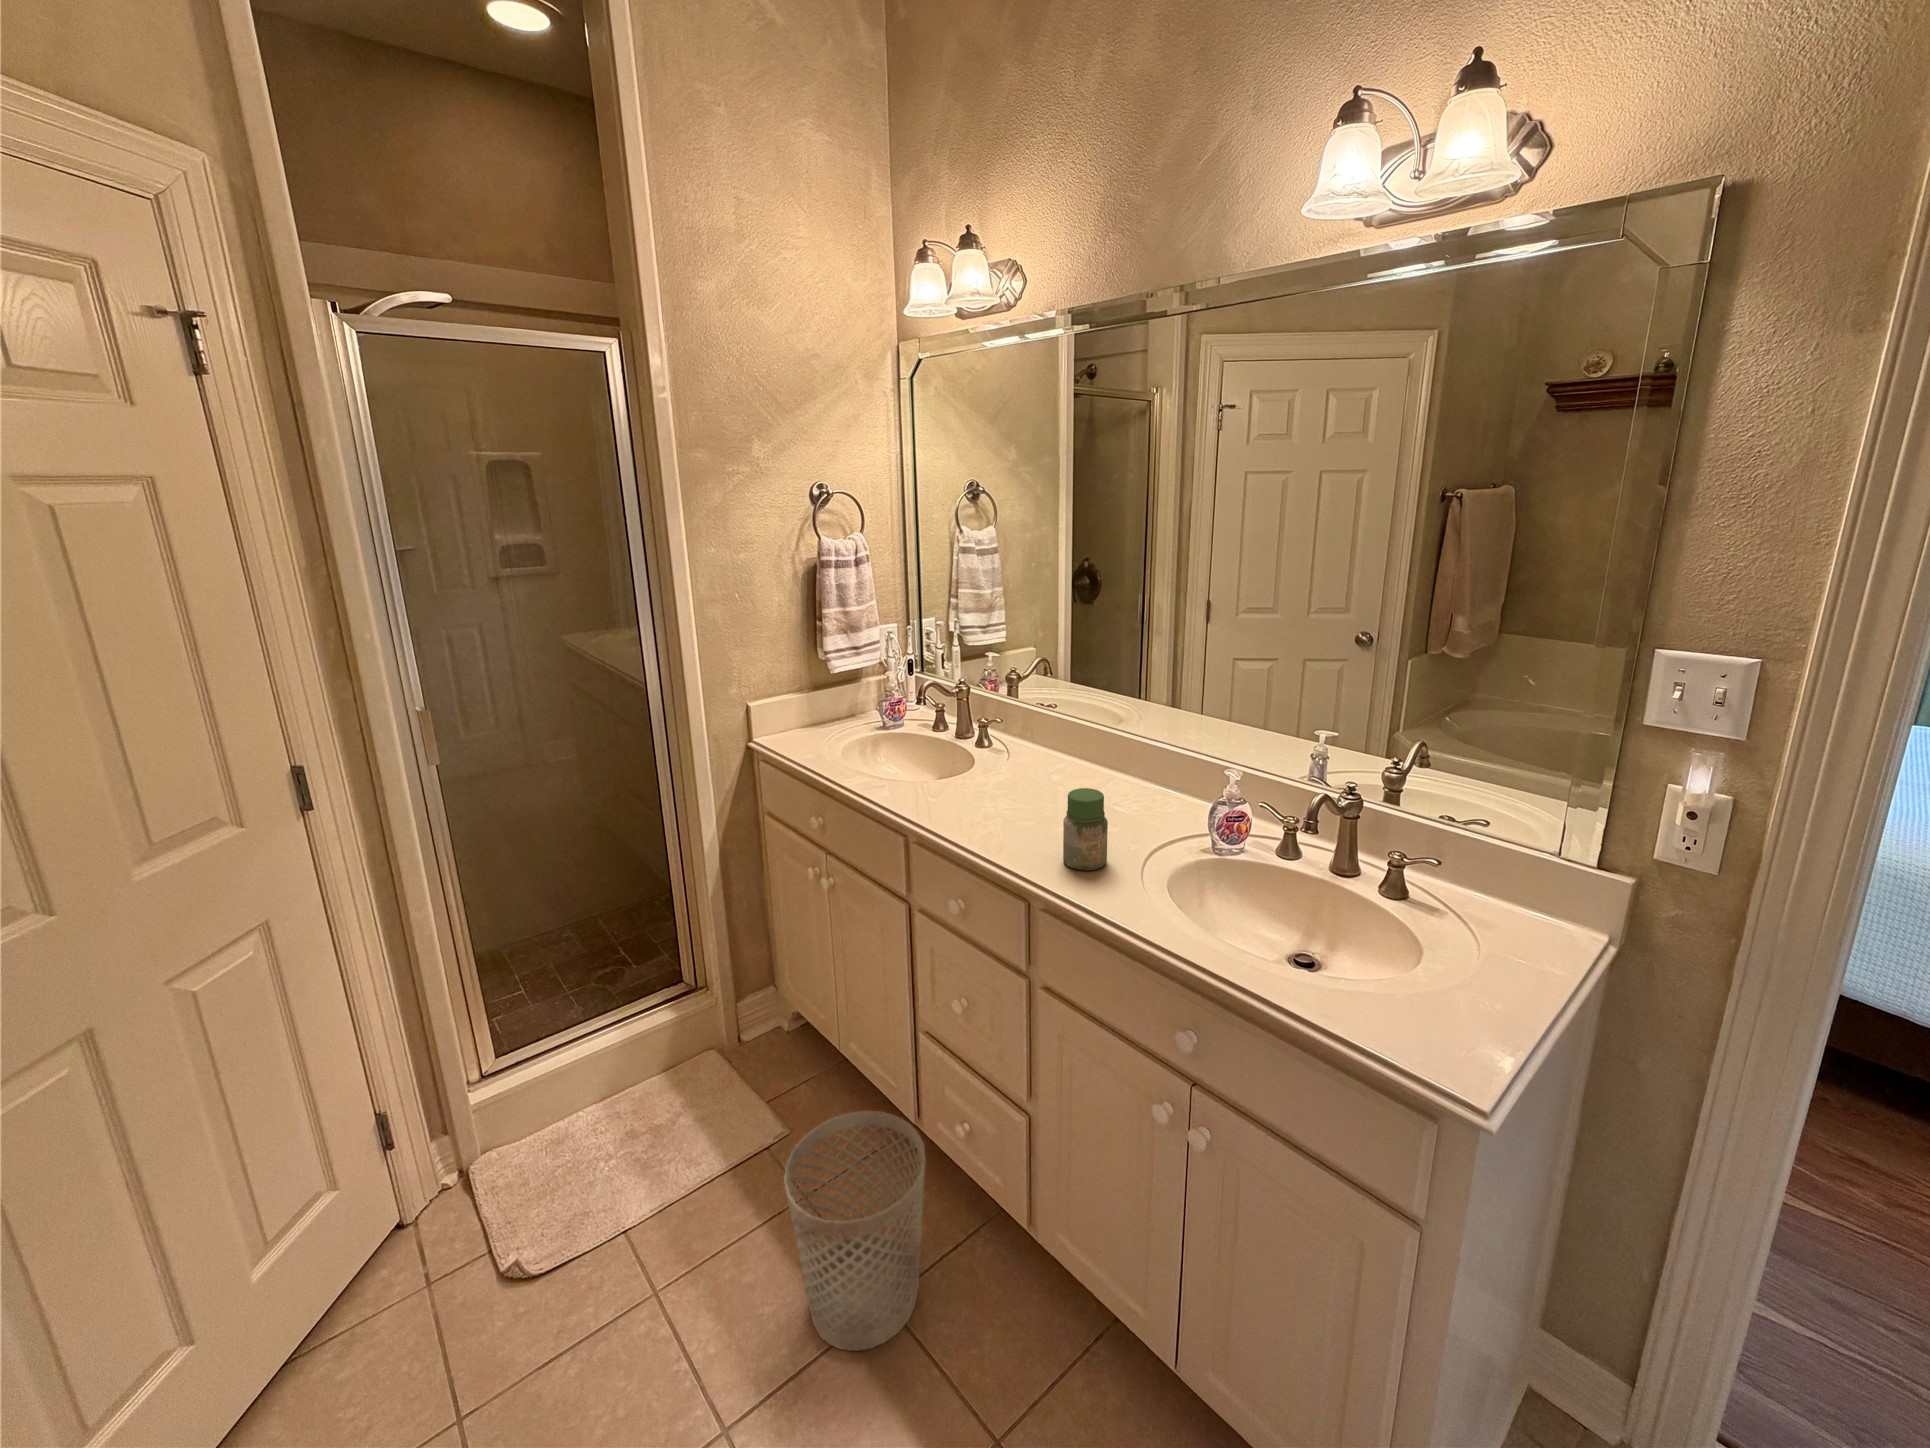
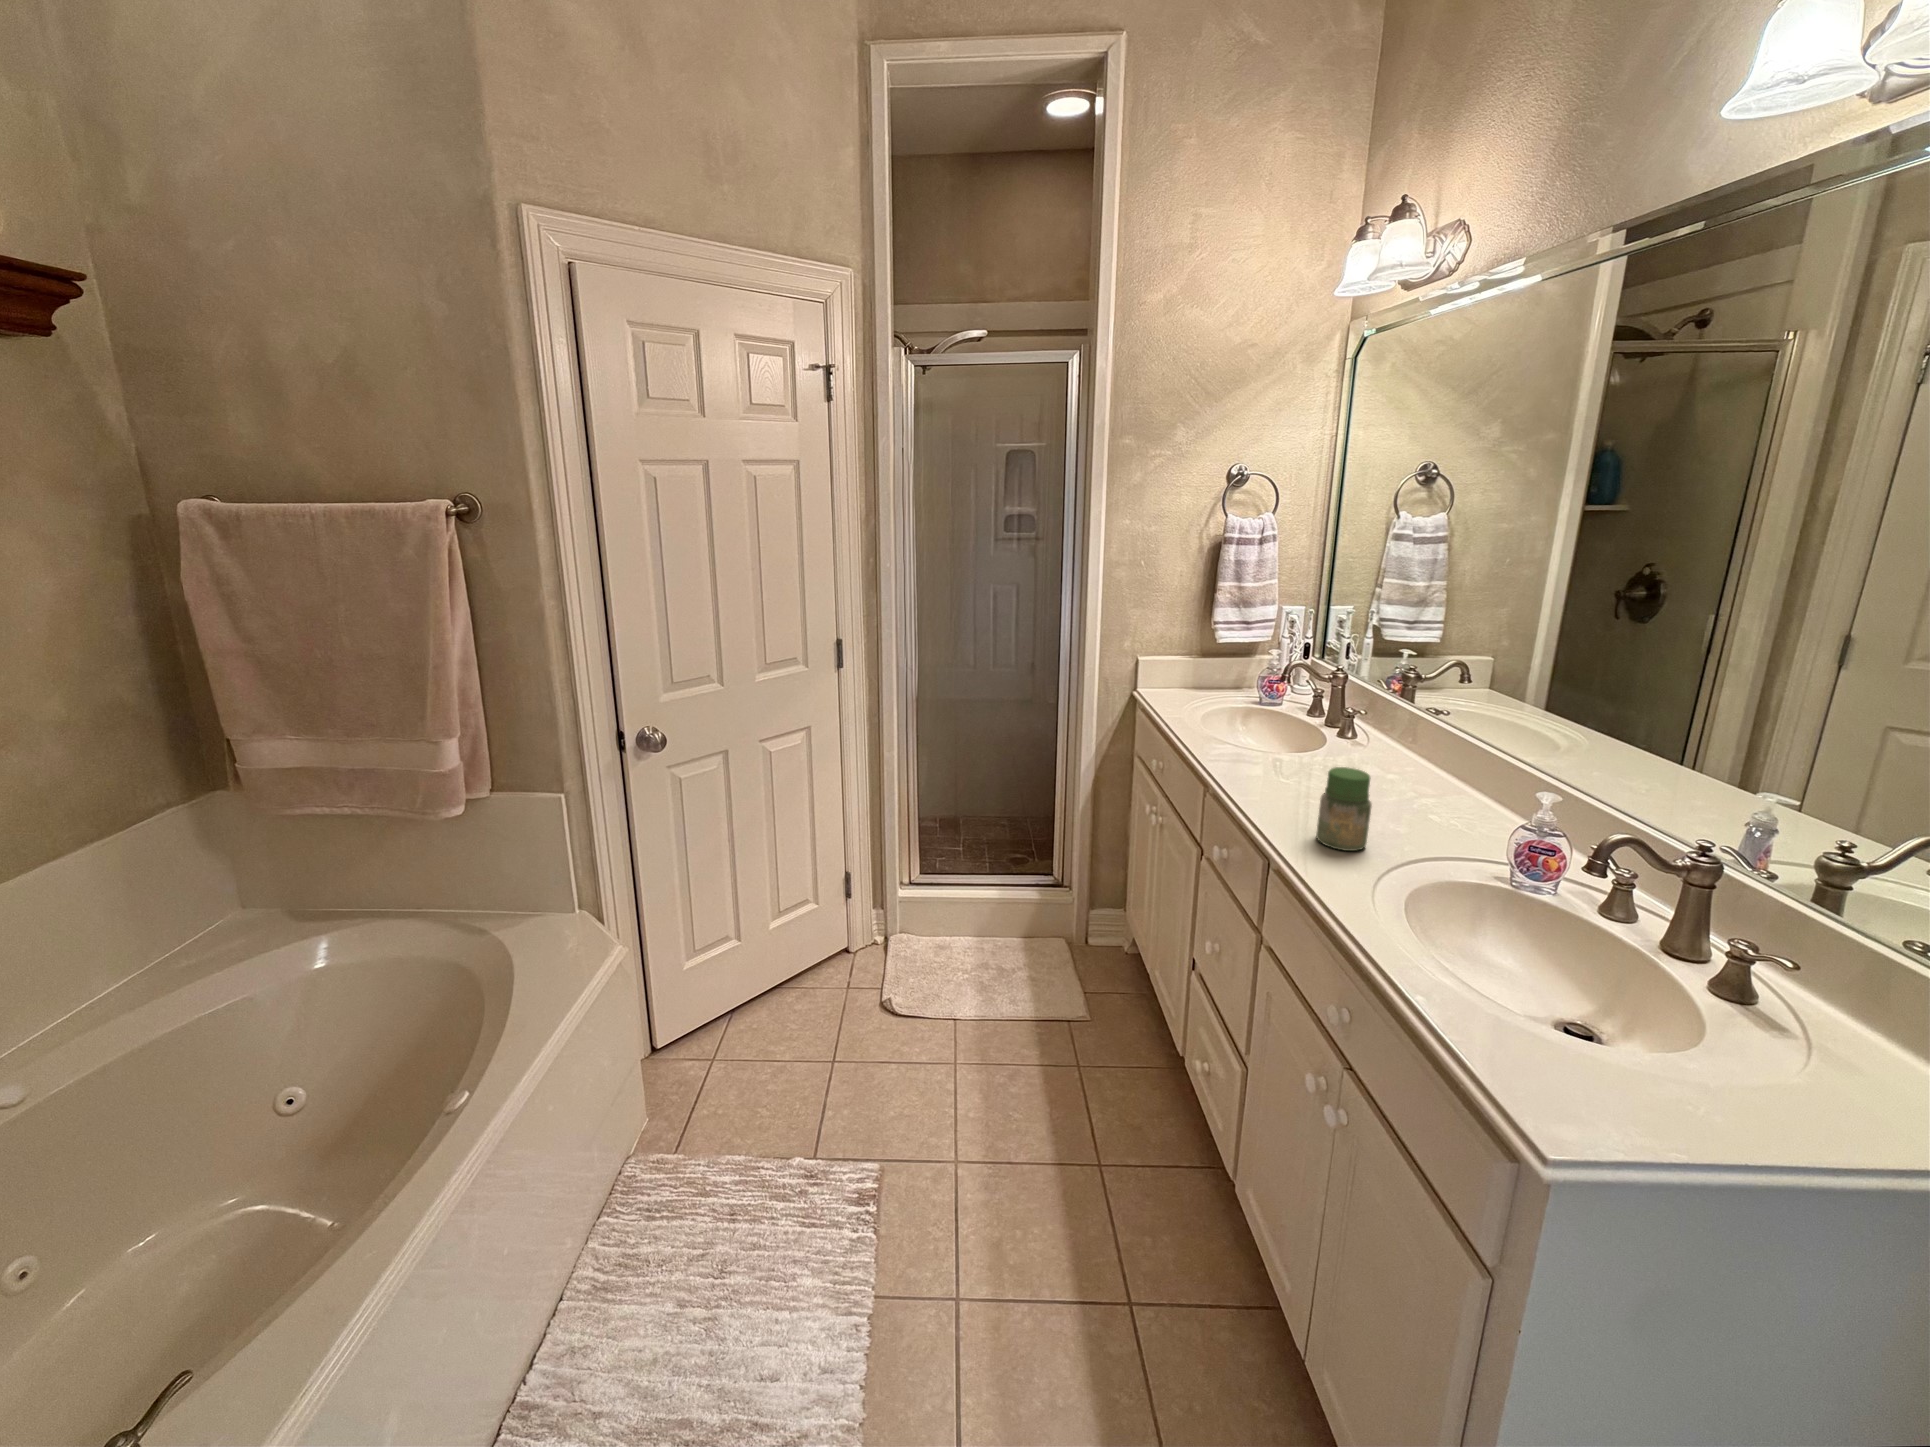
wastebasket: present [784,1111,925,1351] -> none [1033,997,1153,1191]

